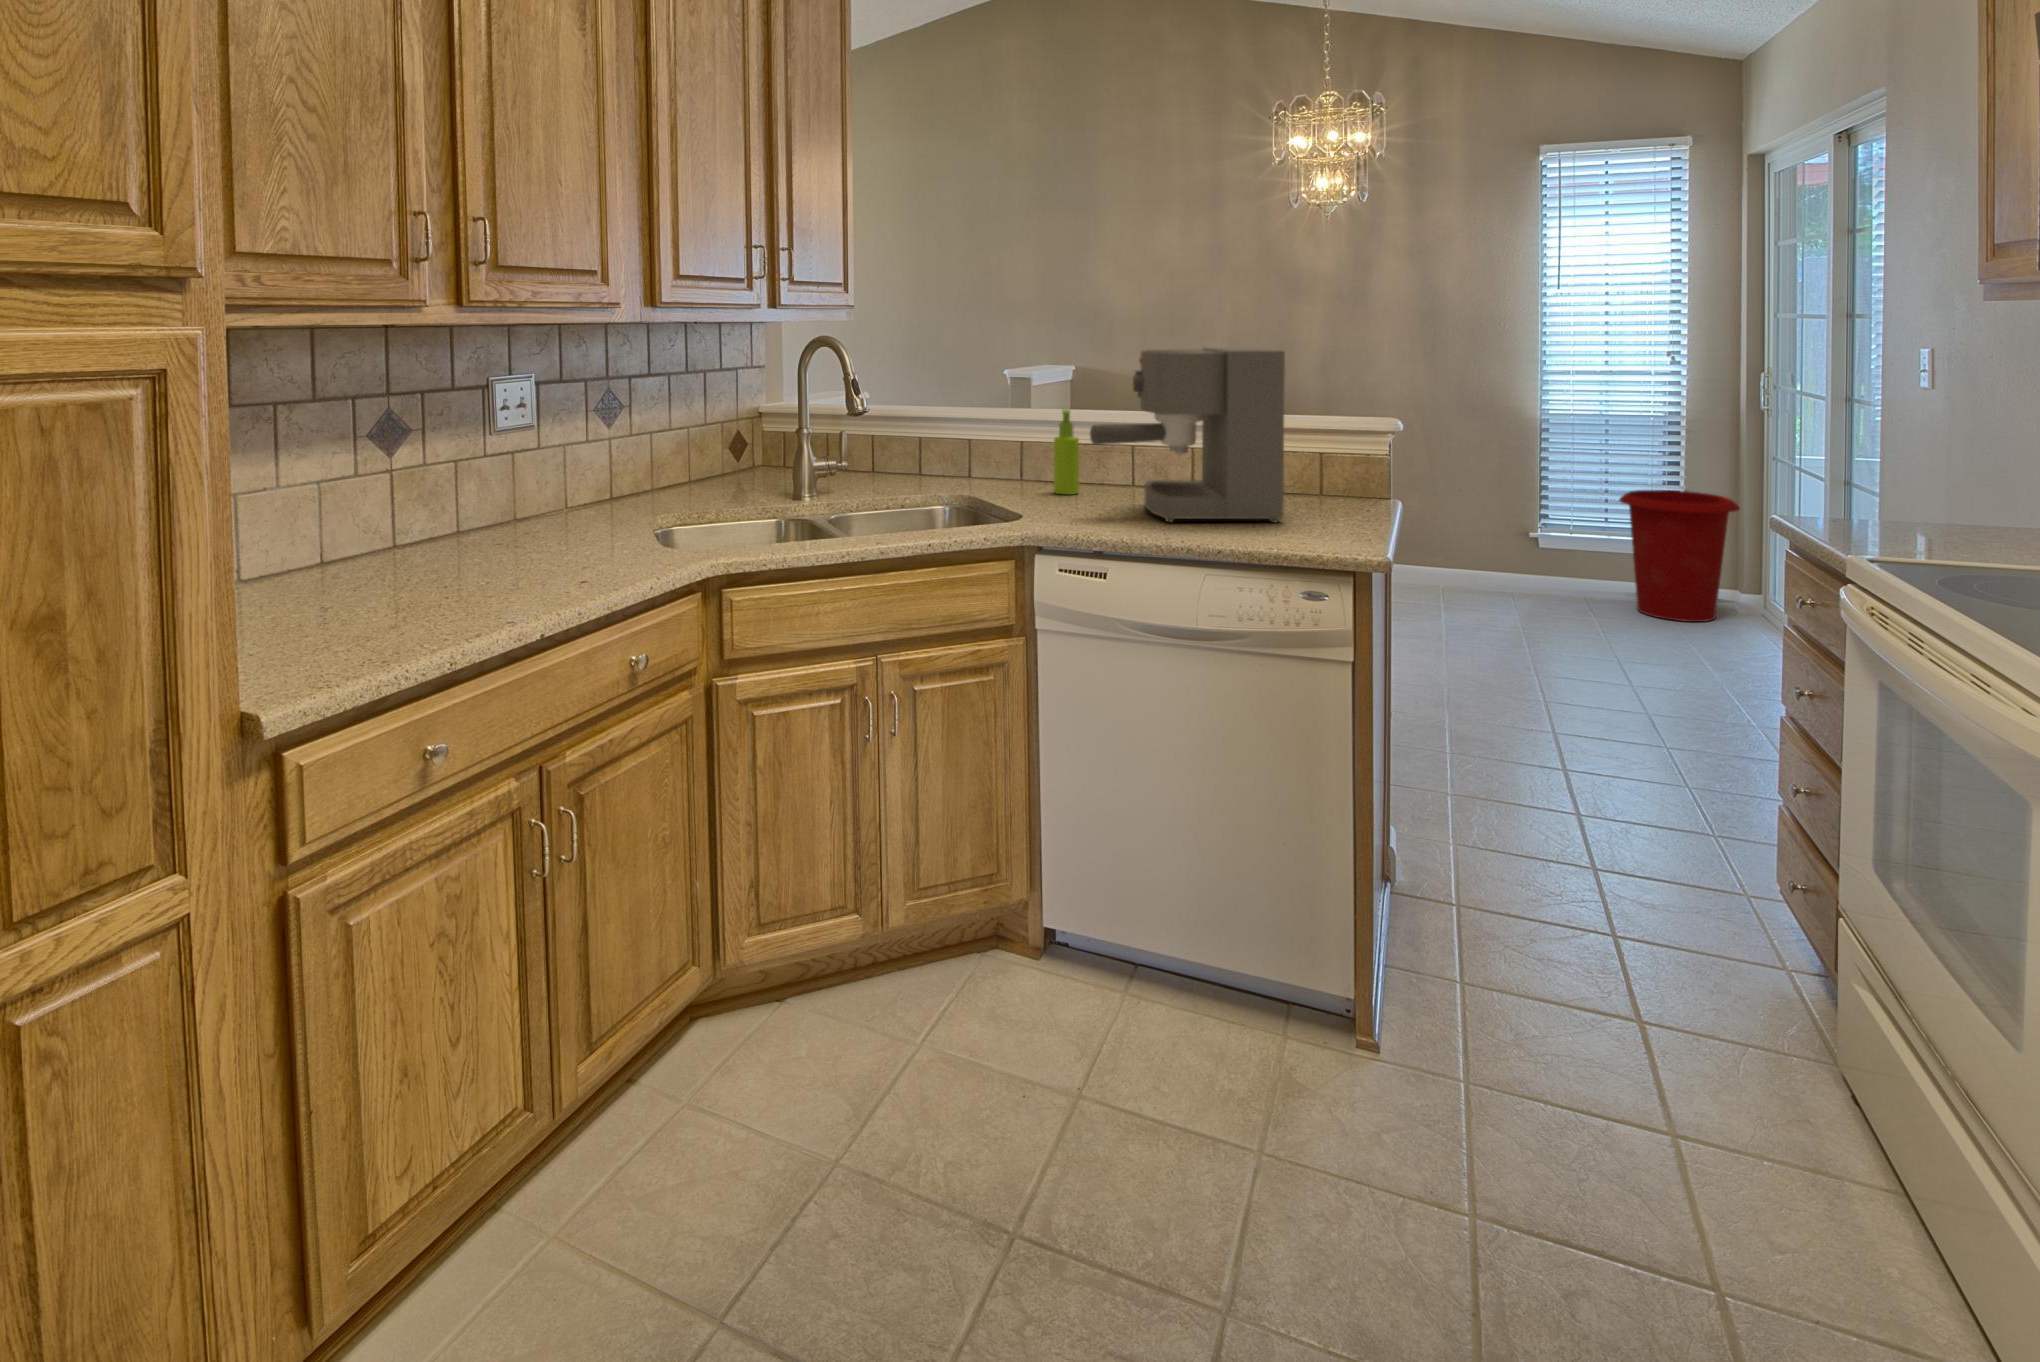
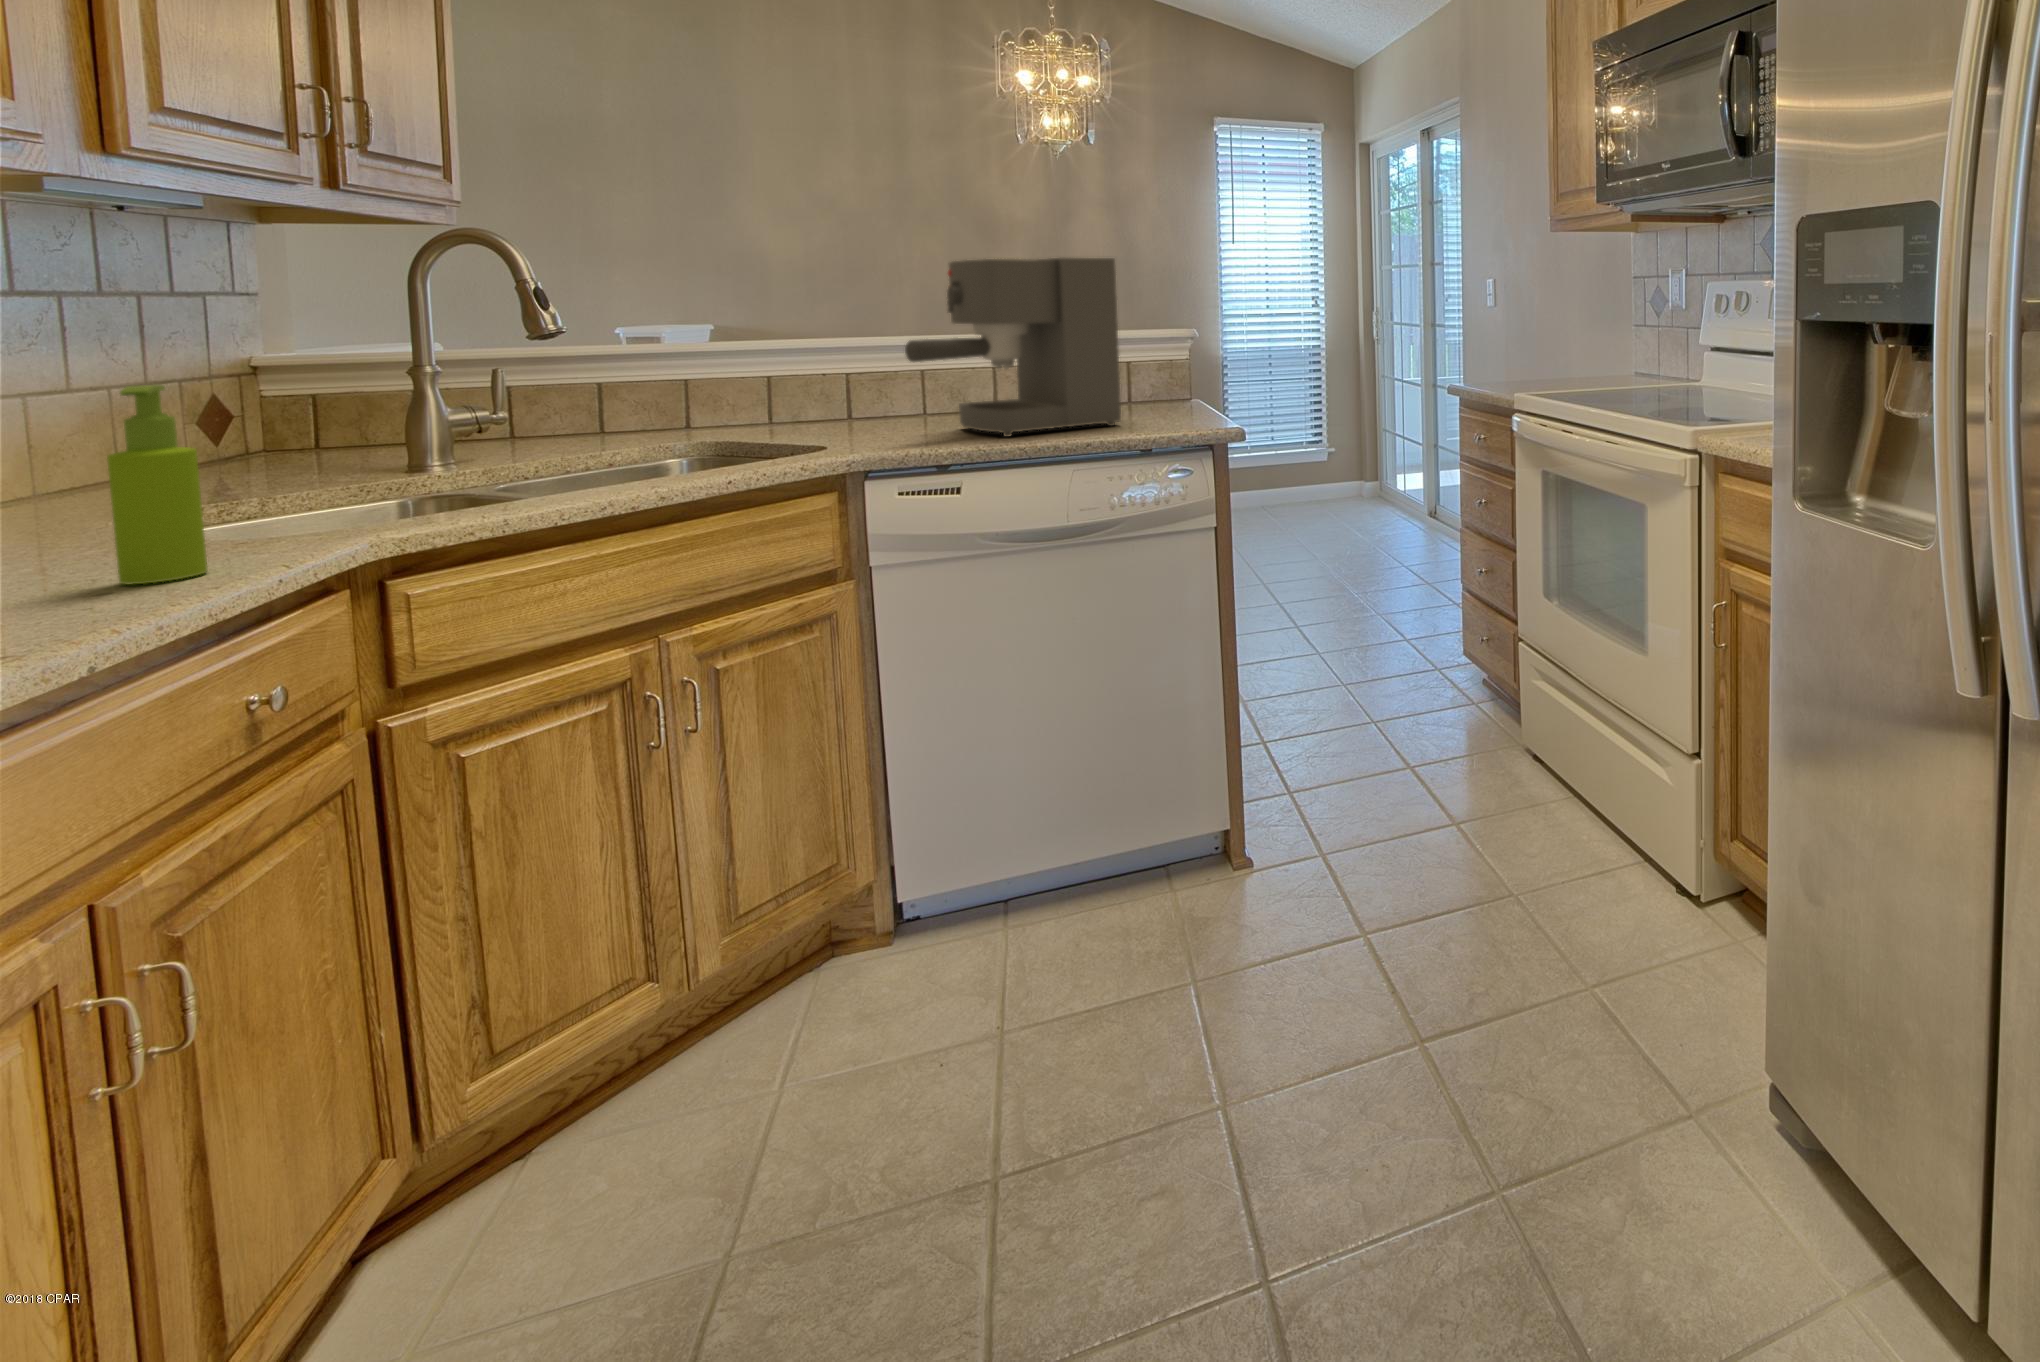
soap dispenser: present [1054,409,1079,494] -> present [107,385,207,584]
waste bin: present [1619,490,1740,622] -> none [1285,408,1368,510]

